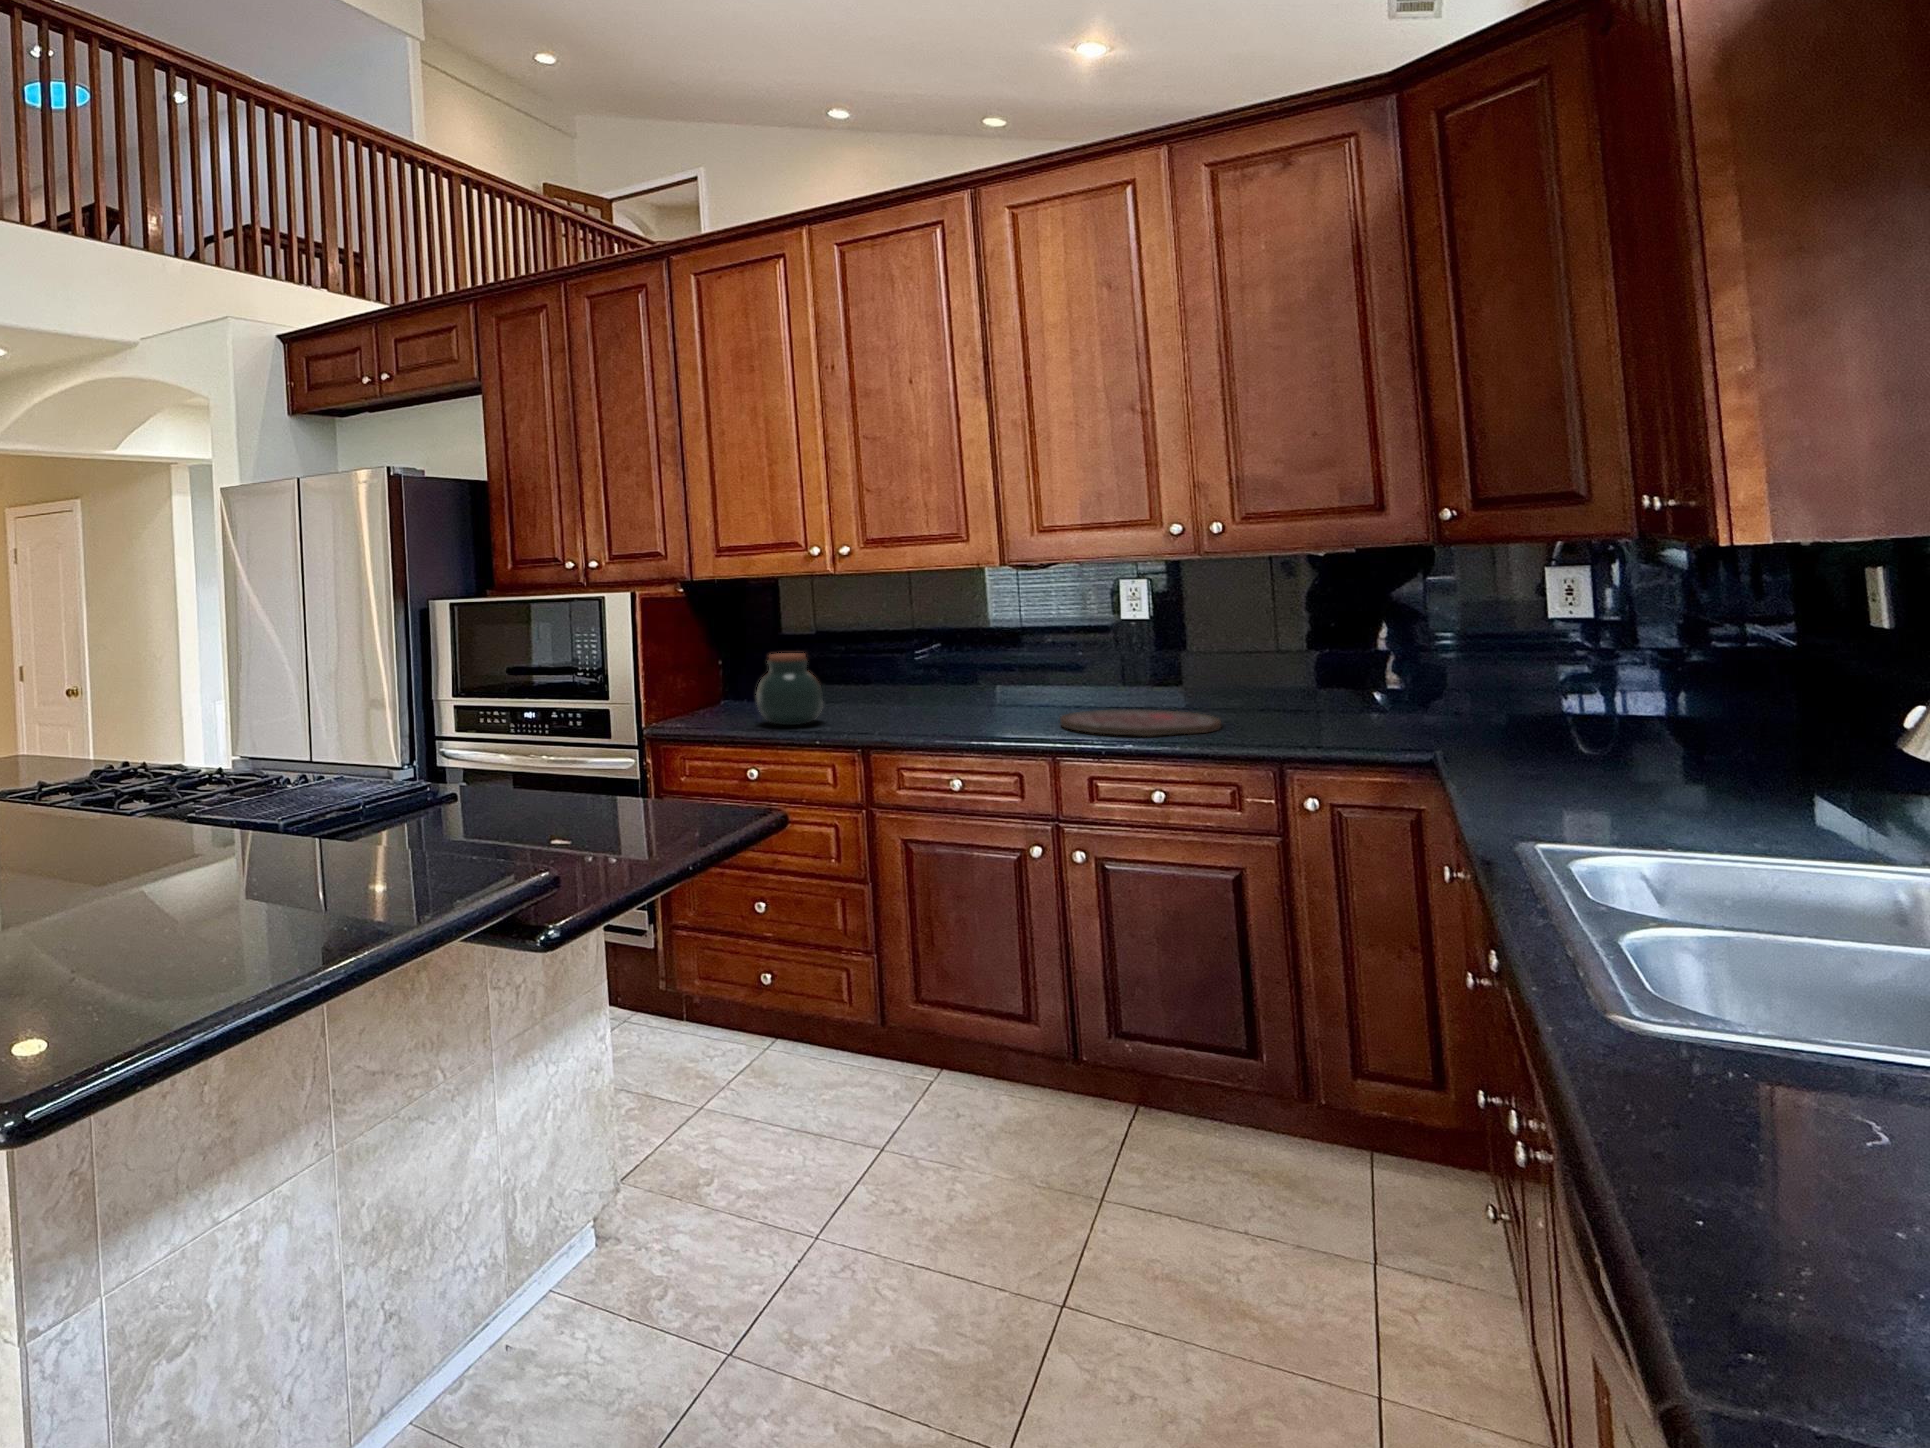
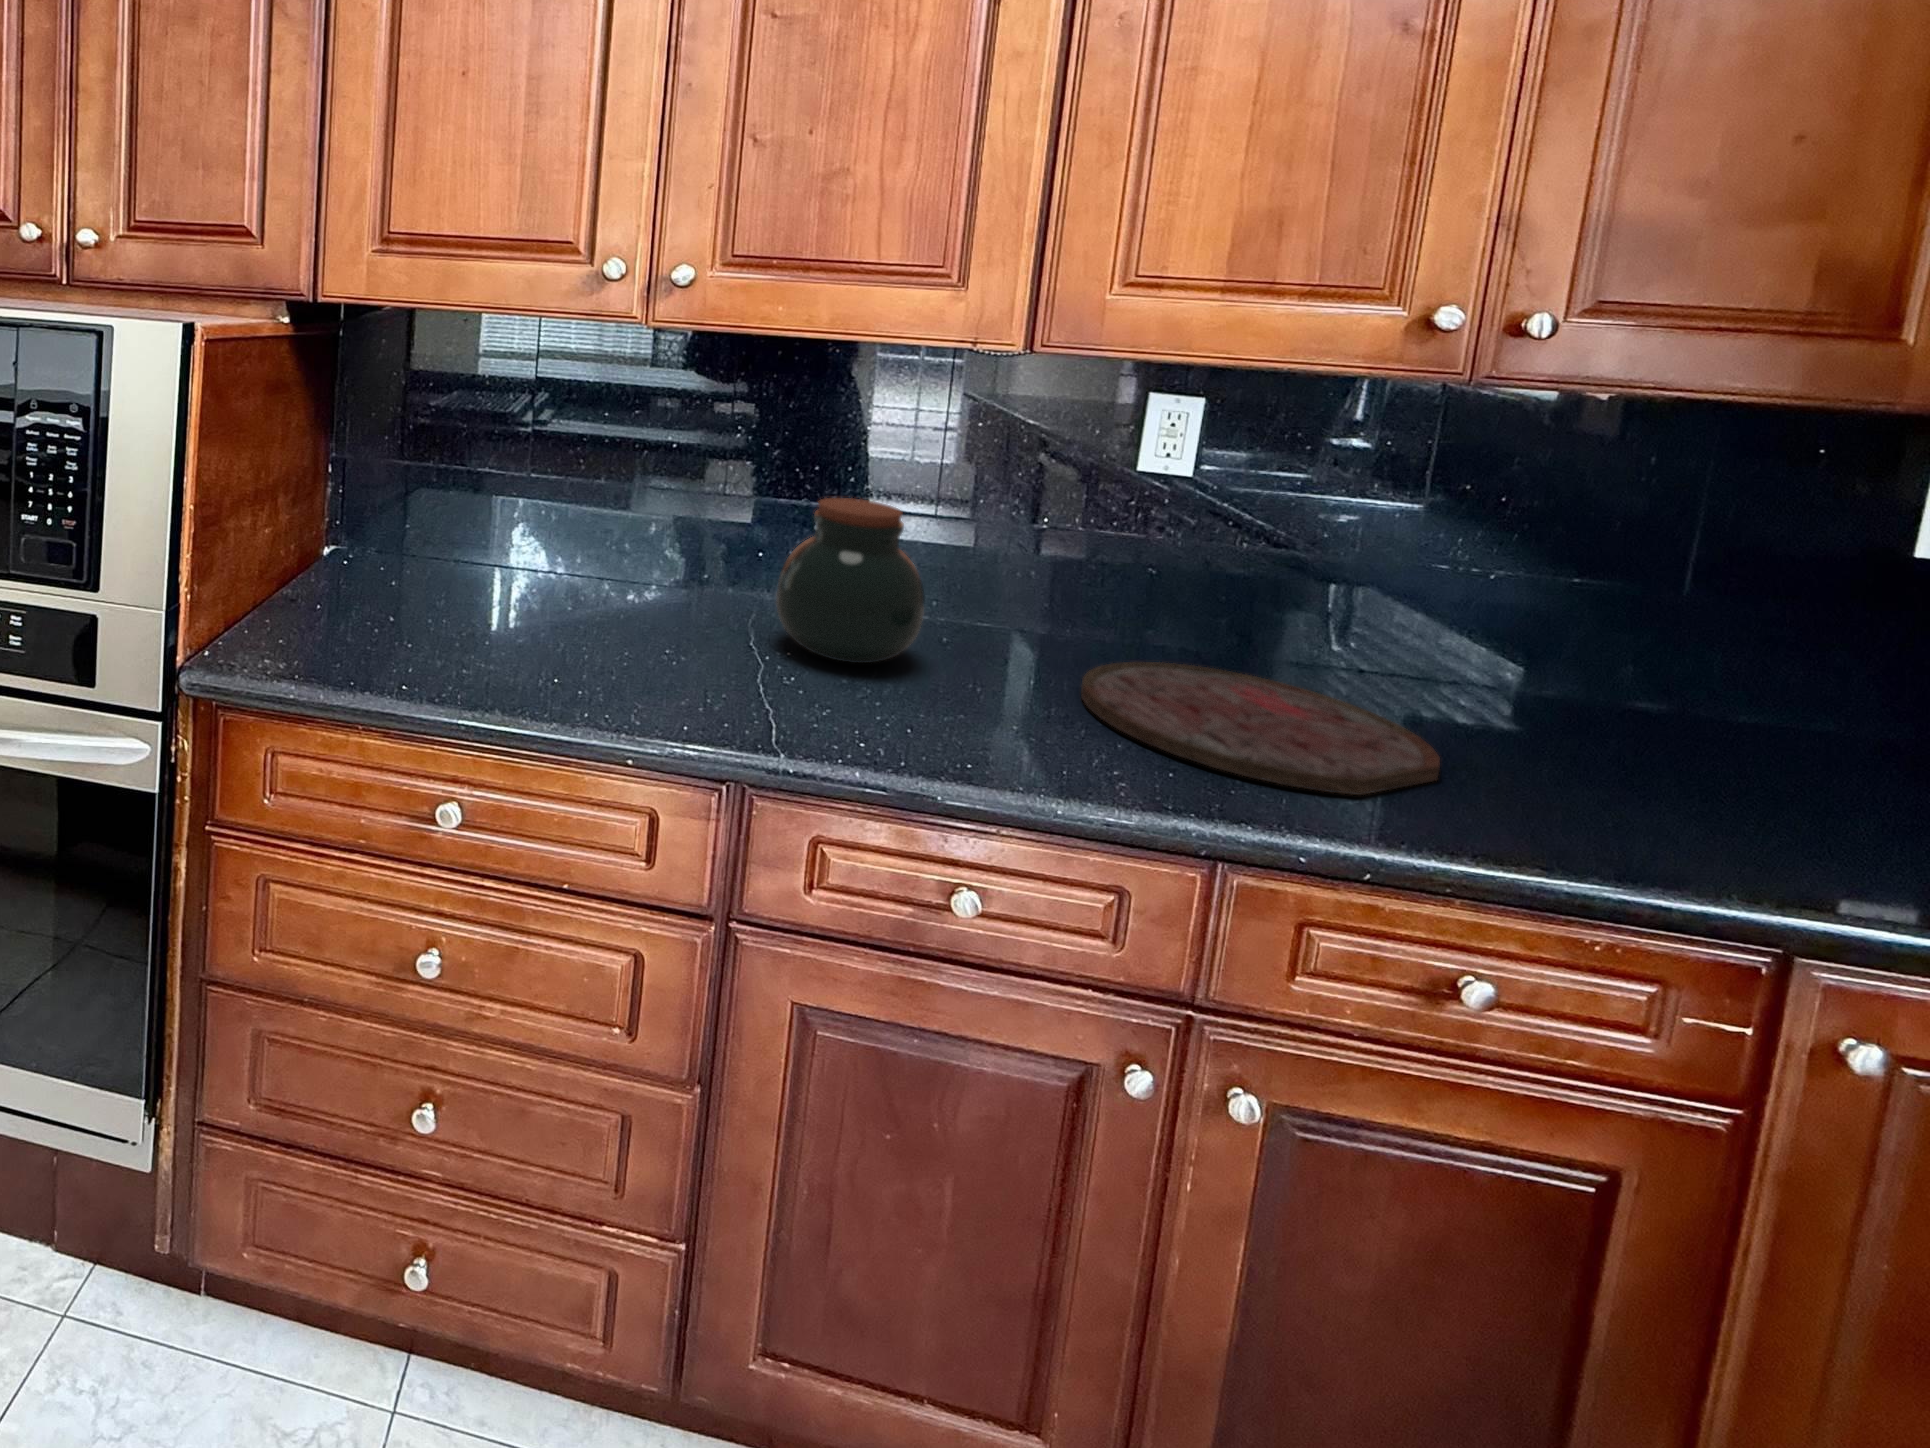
jar: present [756,653,823,725] -> present [776,498,925,663]

